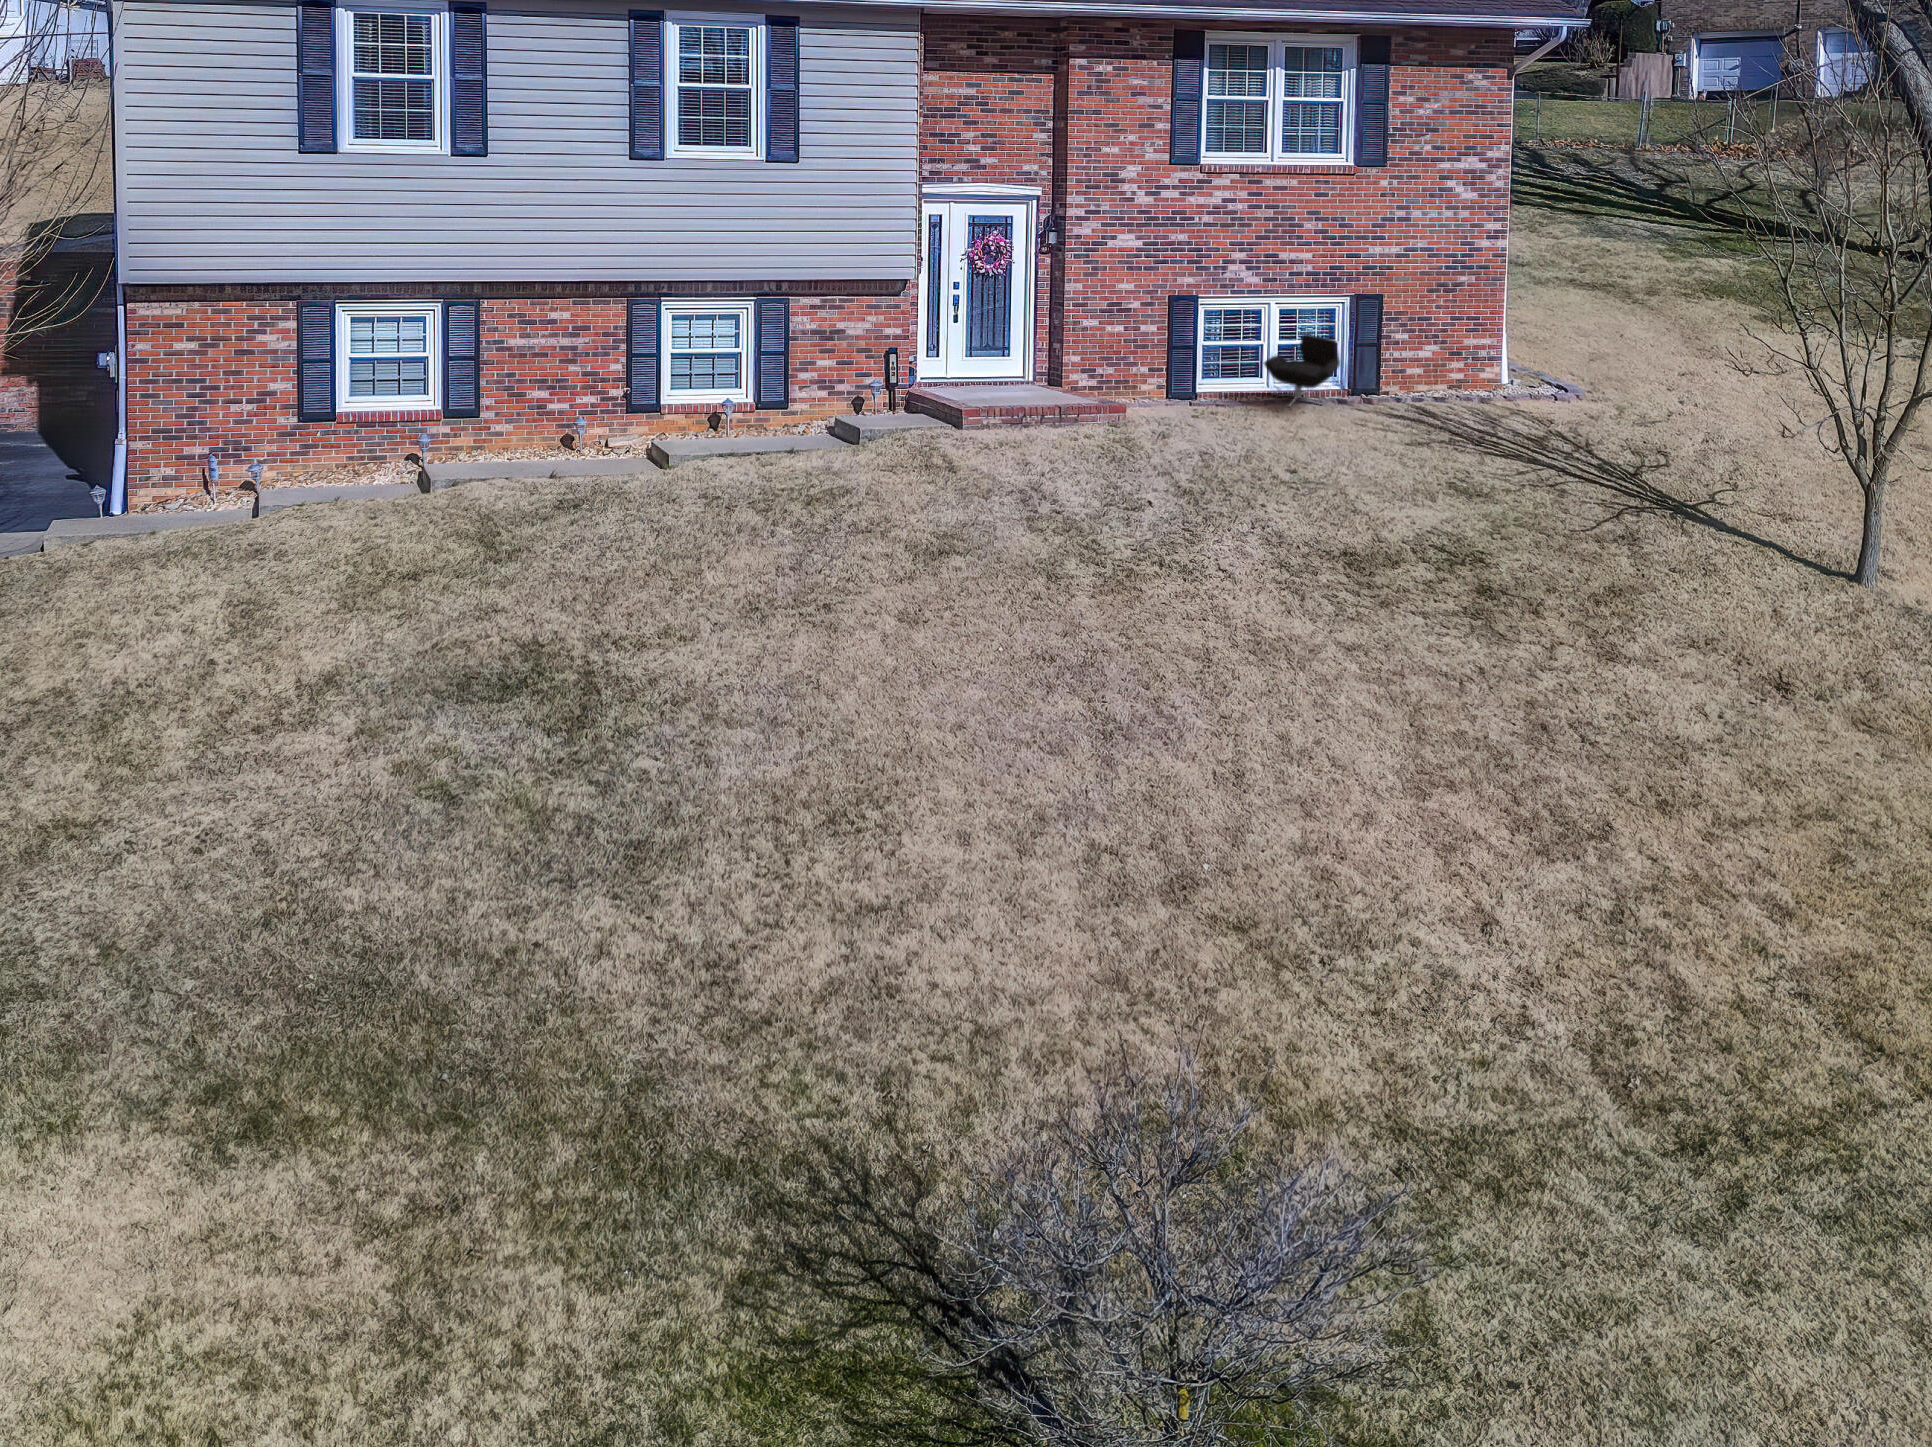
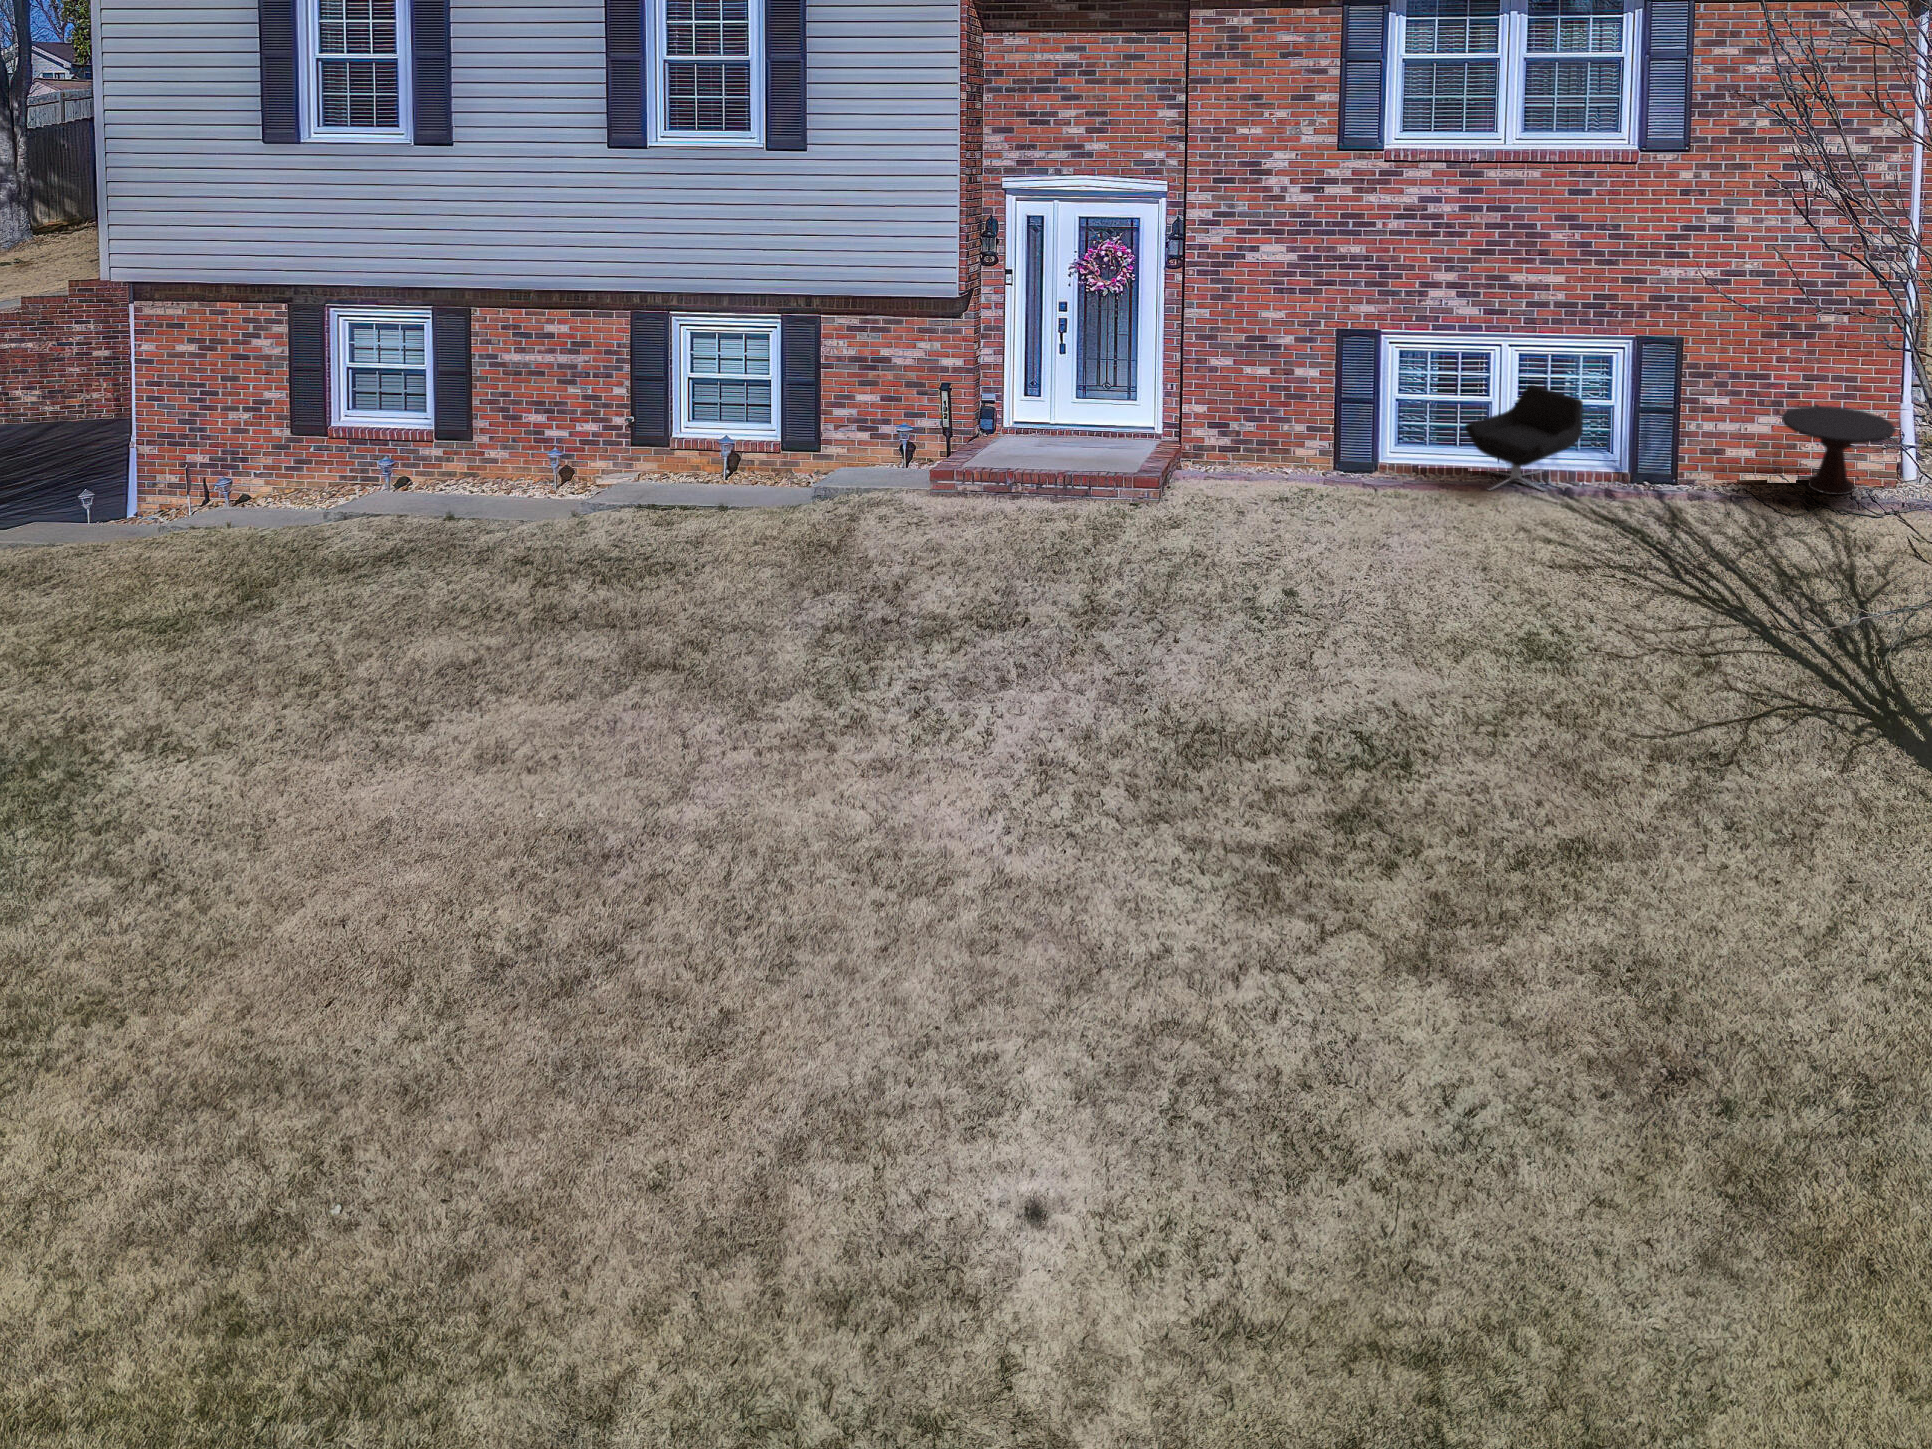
side table: none [1448,338,1520,396] -> present [1782,406,1896,495]

